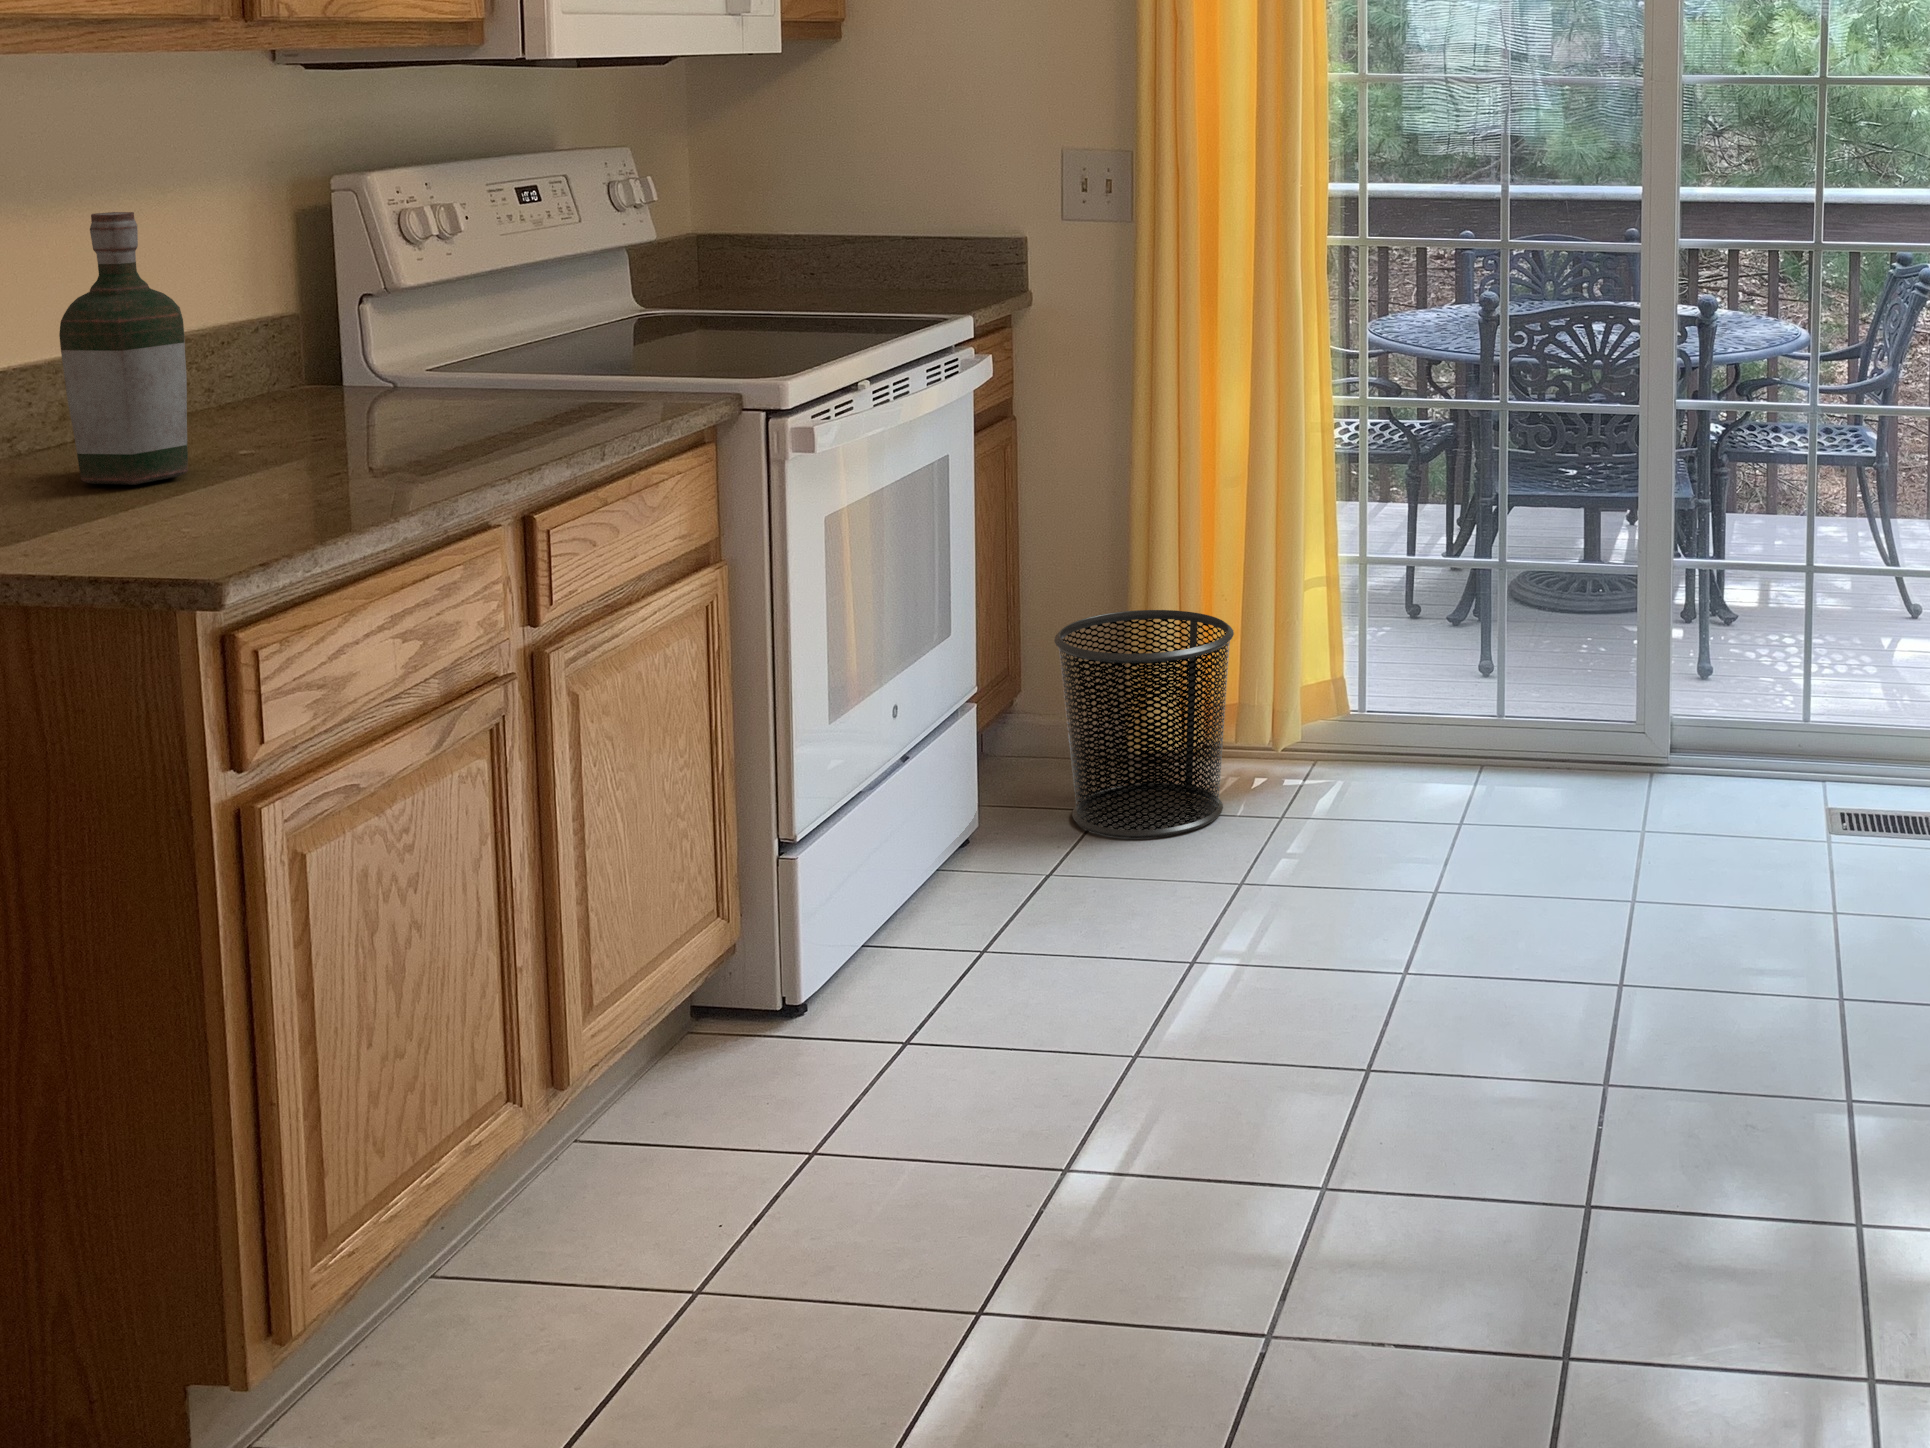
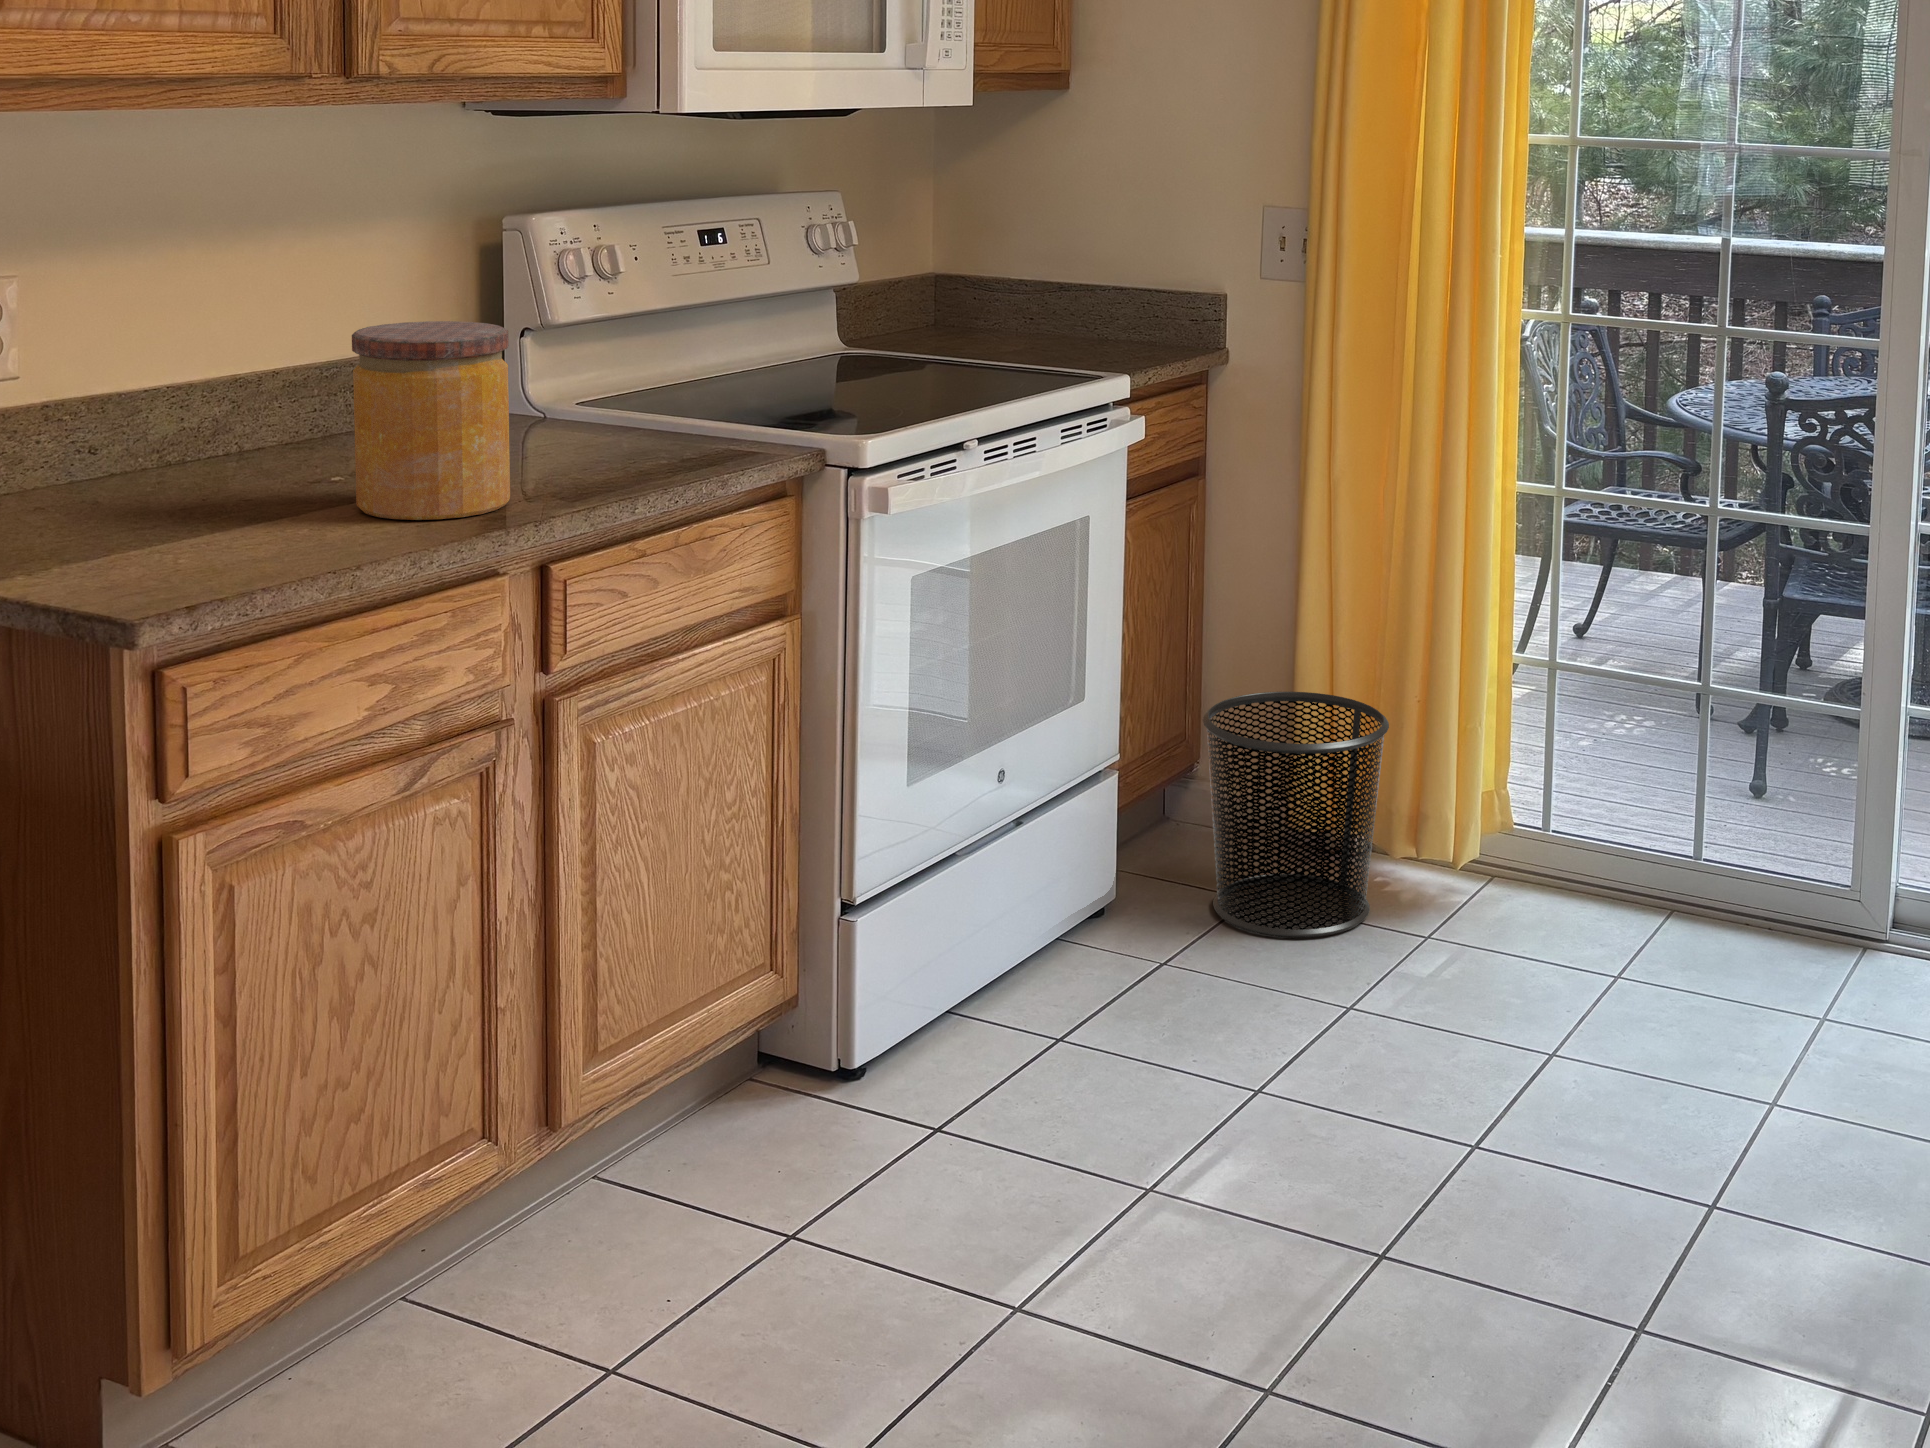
bottle: present [59,212,188,485] -> none [152,252,274,506]
jar: none [301,274,484,479] -> present [352,321,510,520]

